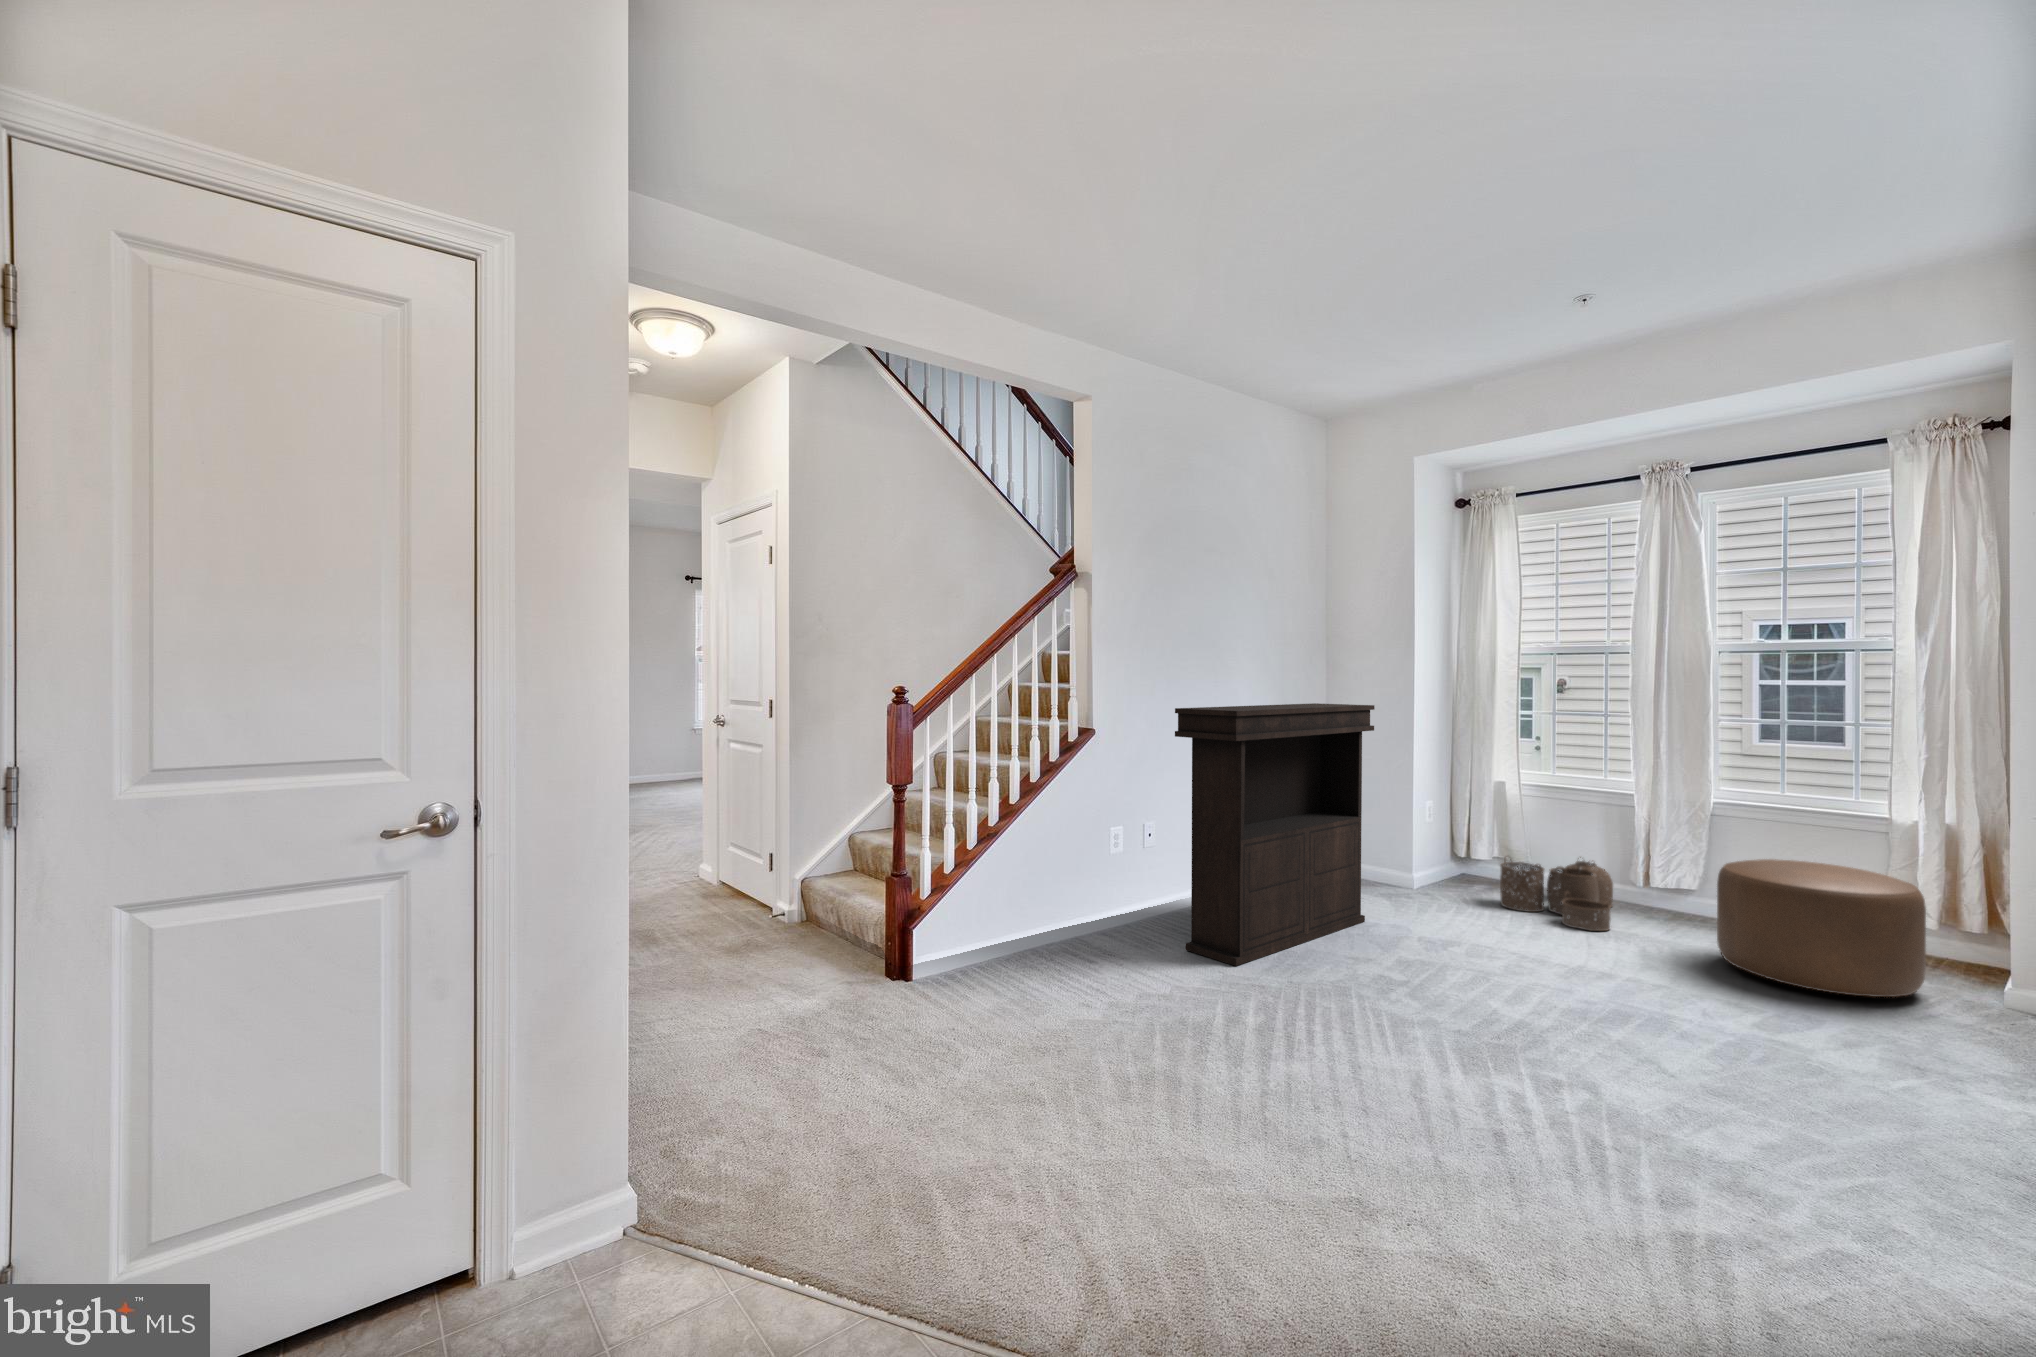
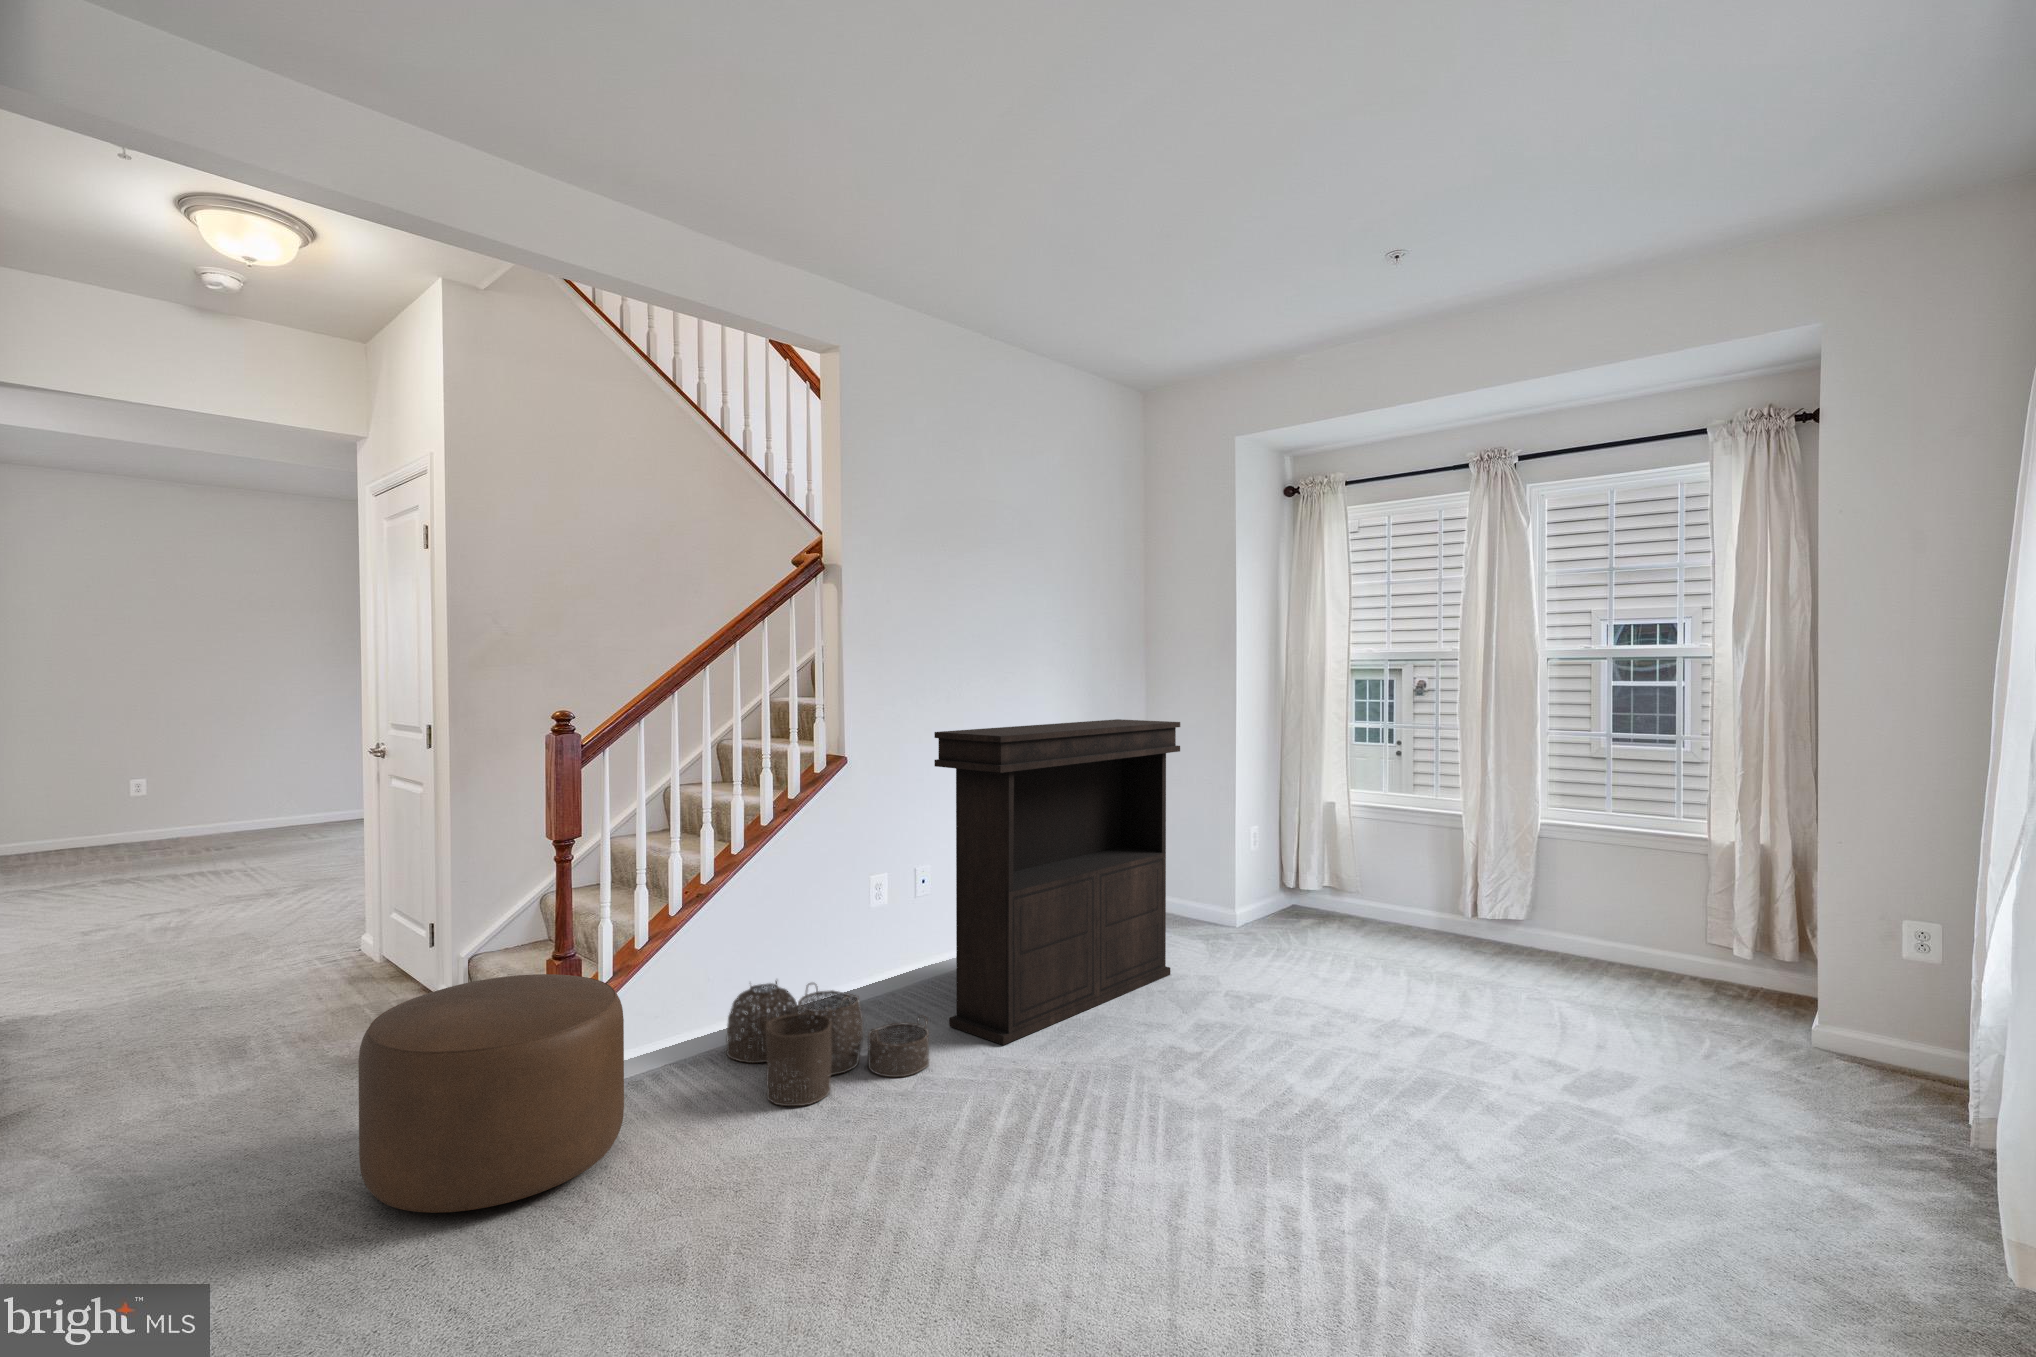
woven basket: present [1500,857,1613,931] -> present [726,981,929,1106]
ottoman: present [1717,859,1926,997] -> present [358,974,624,1213]

